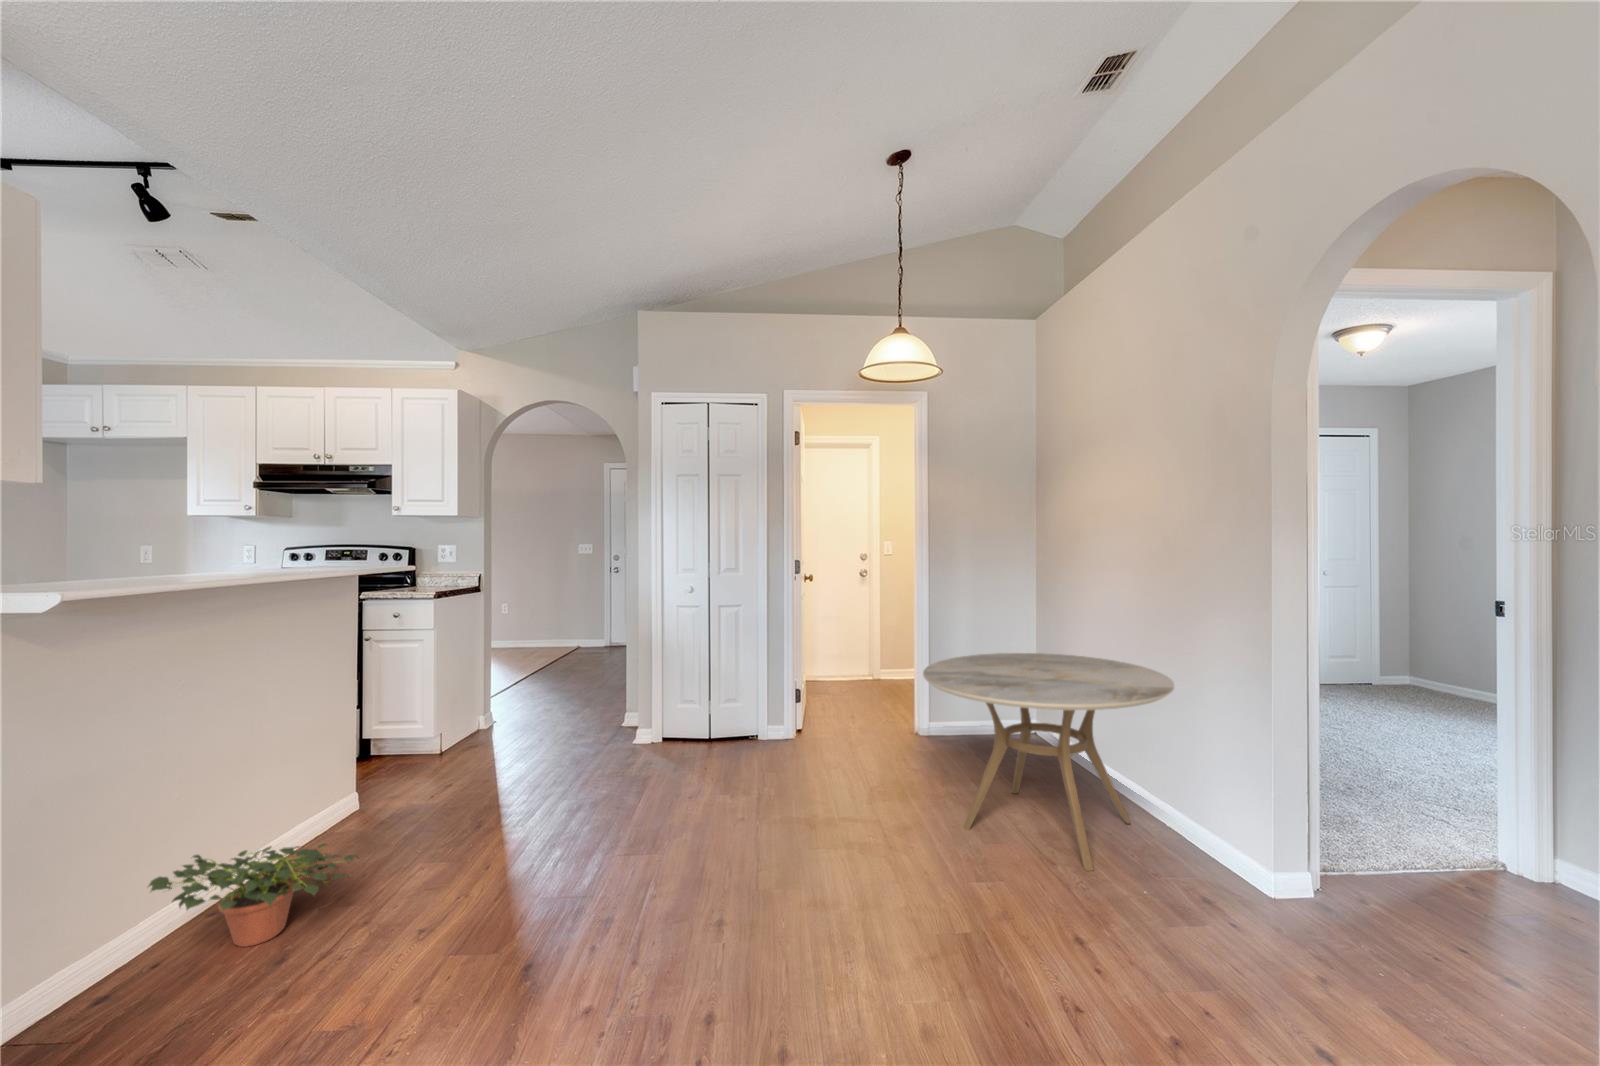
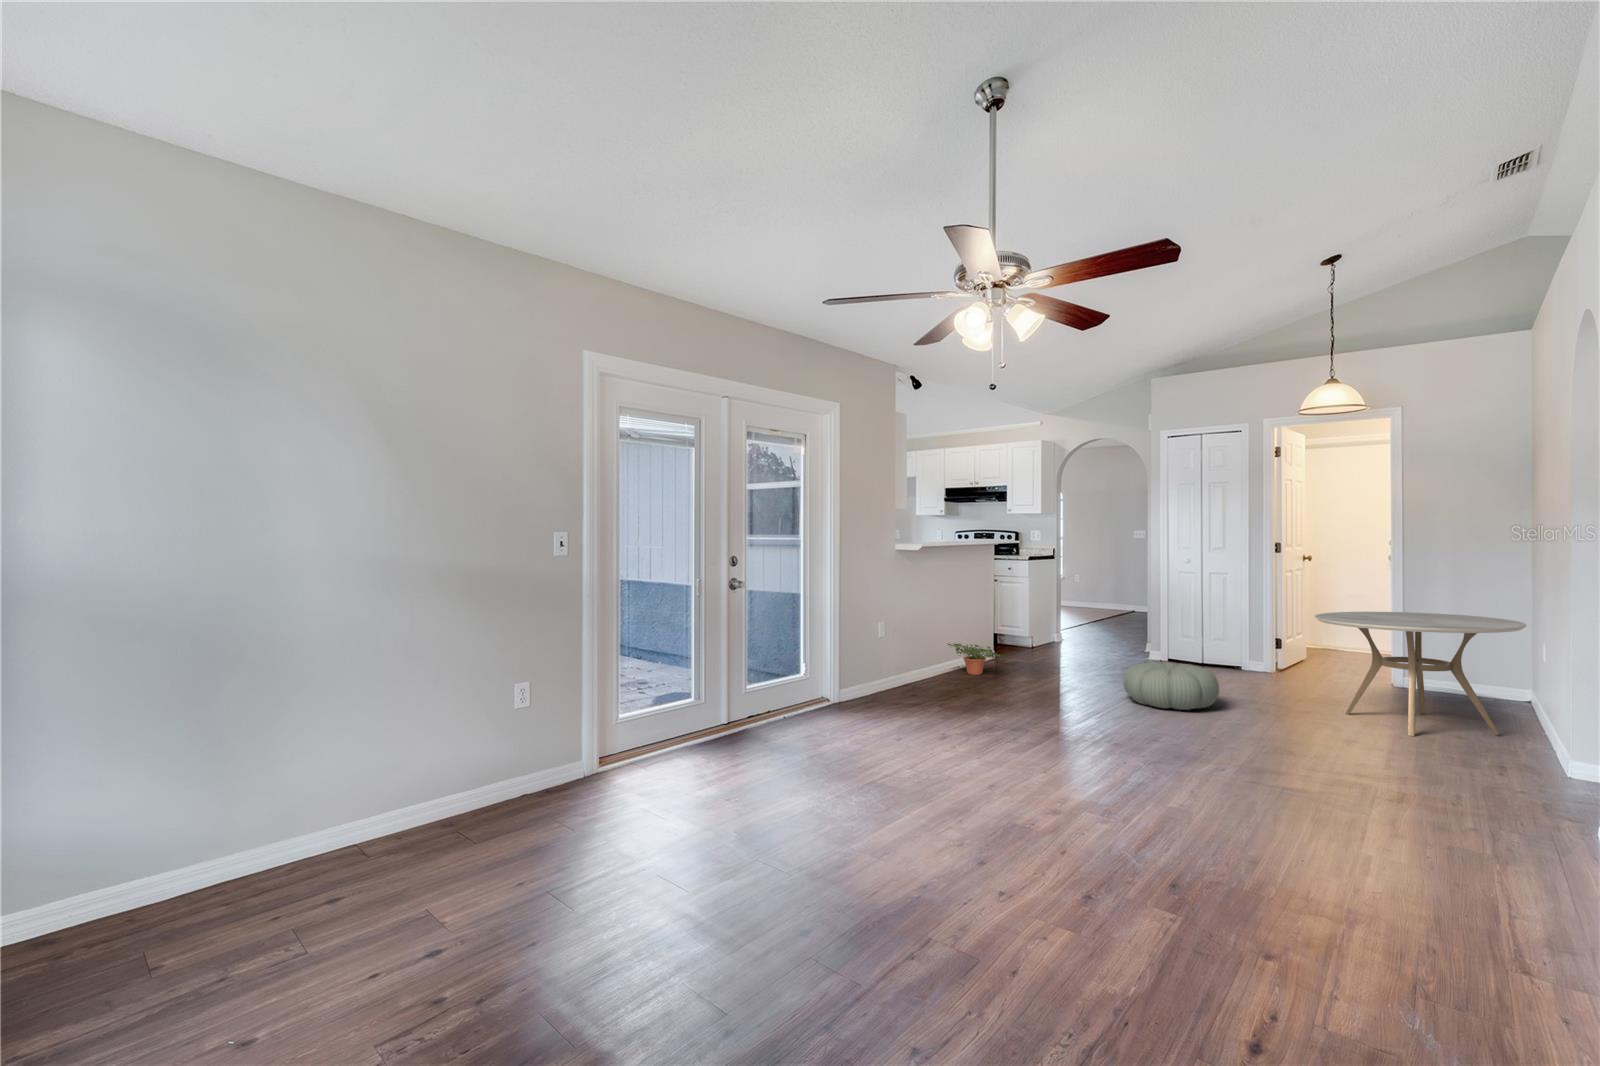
pouf: none [654,804,835,948] -> present [1124,662,1219,710]

